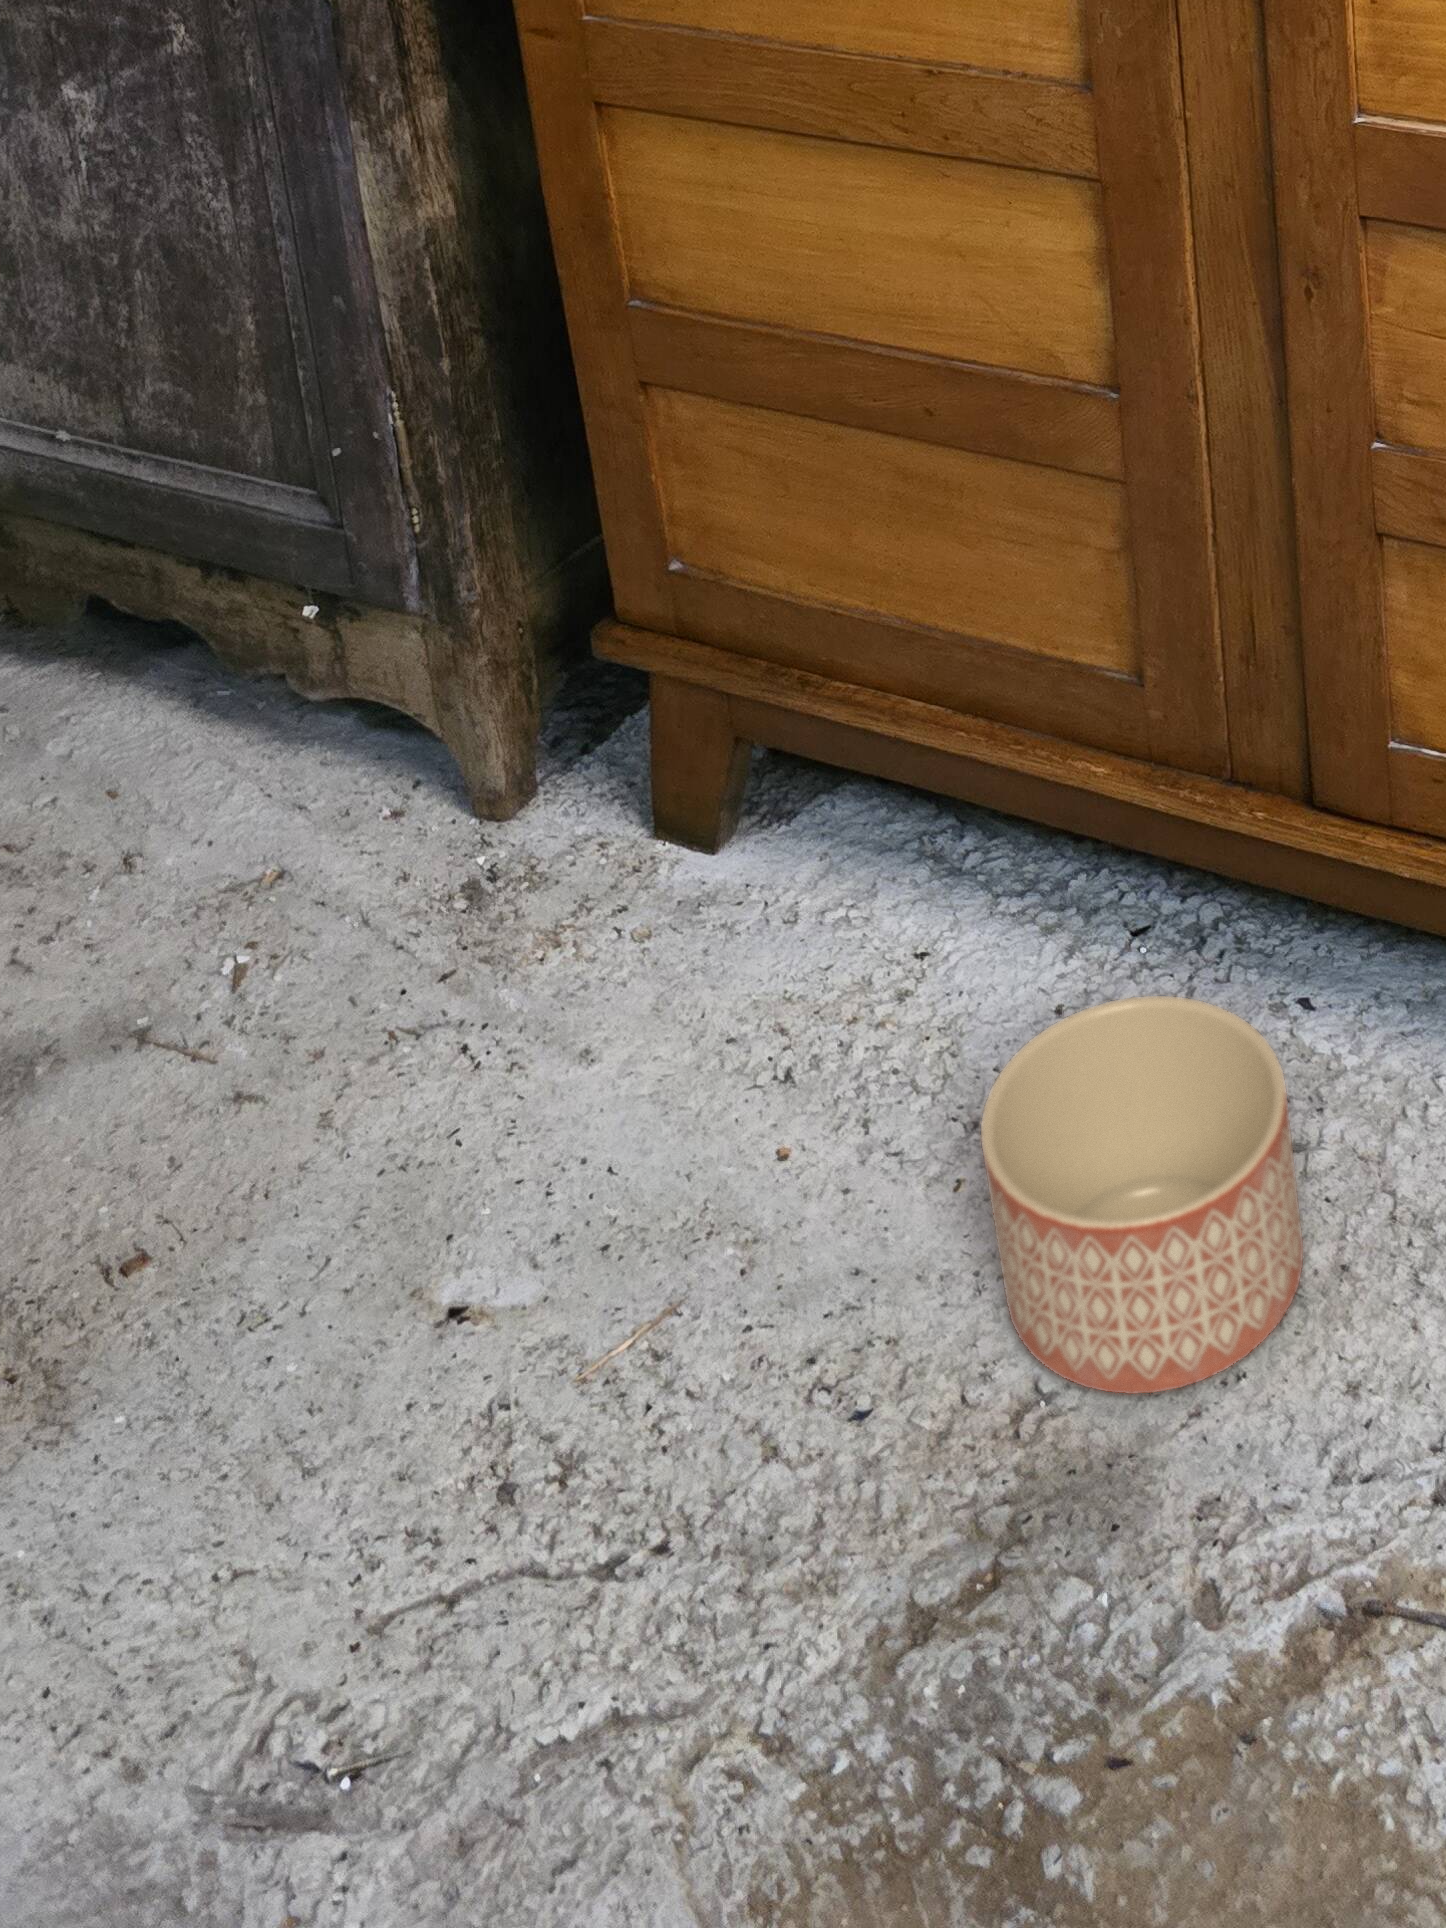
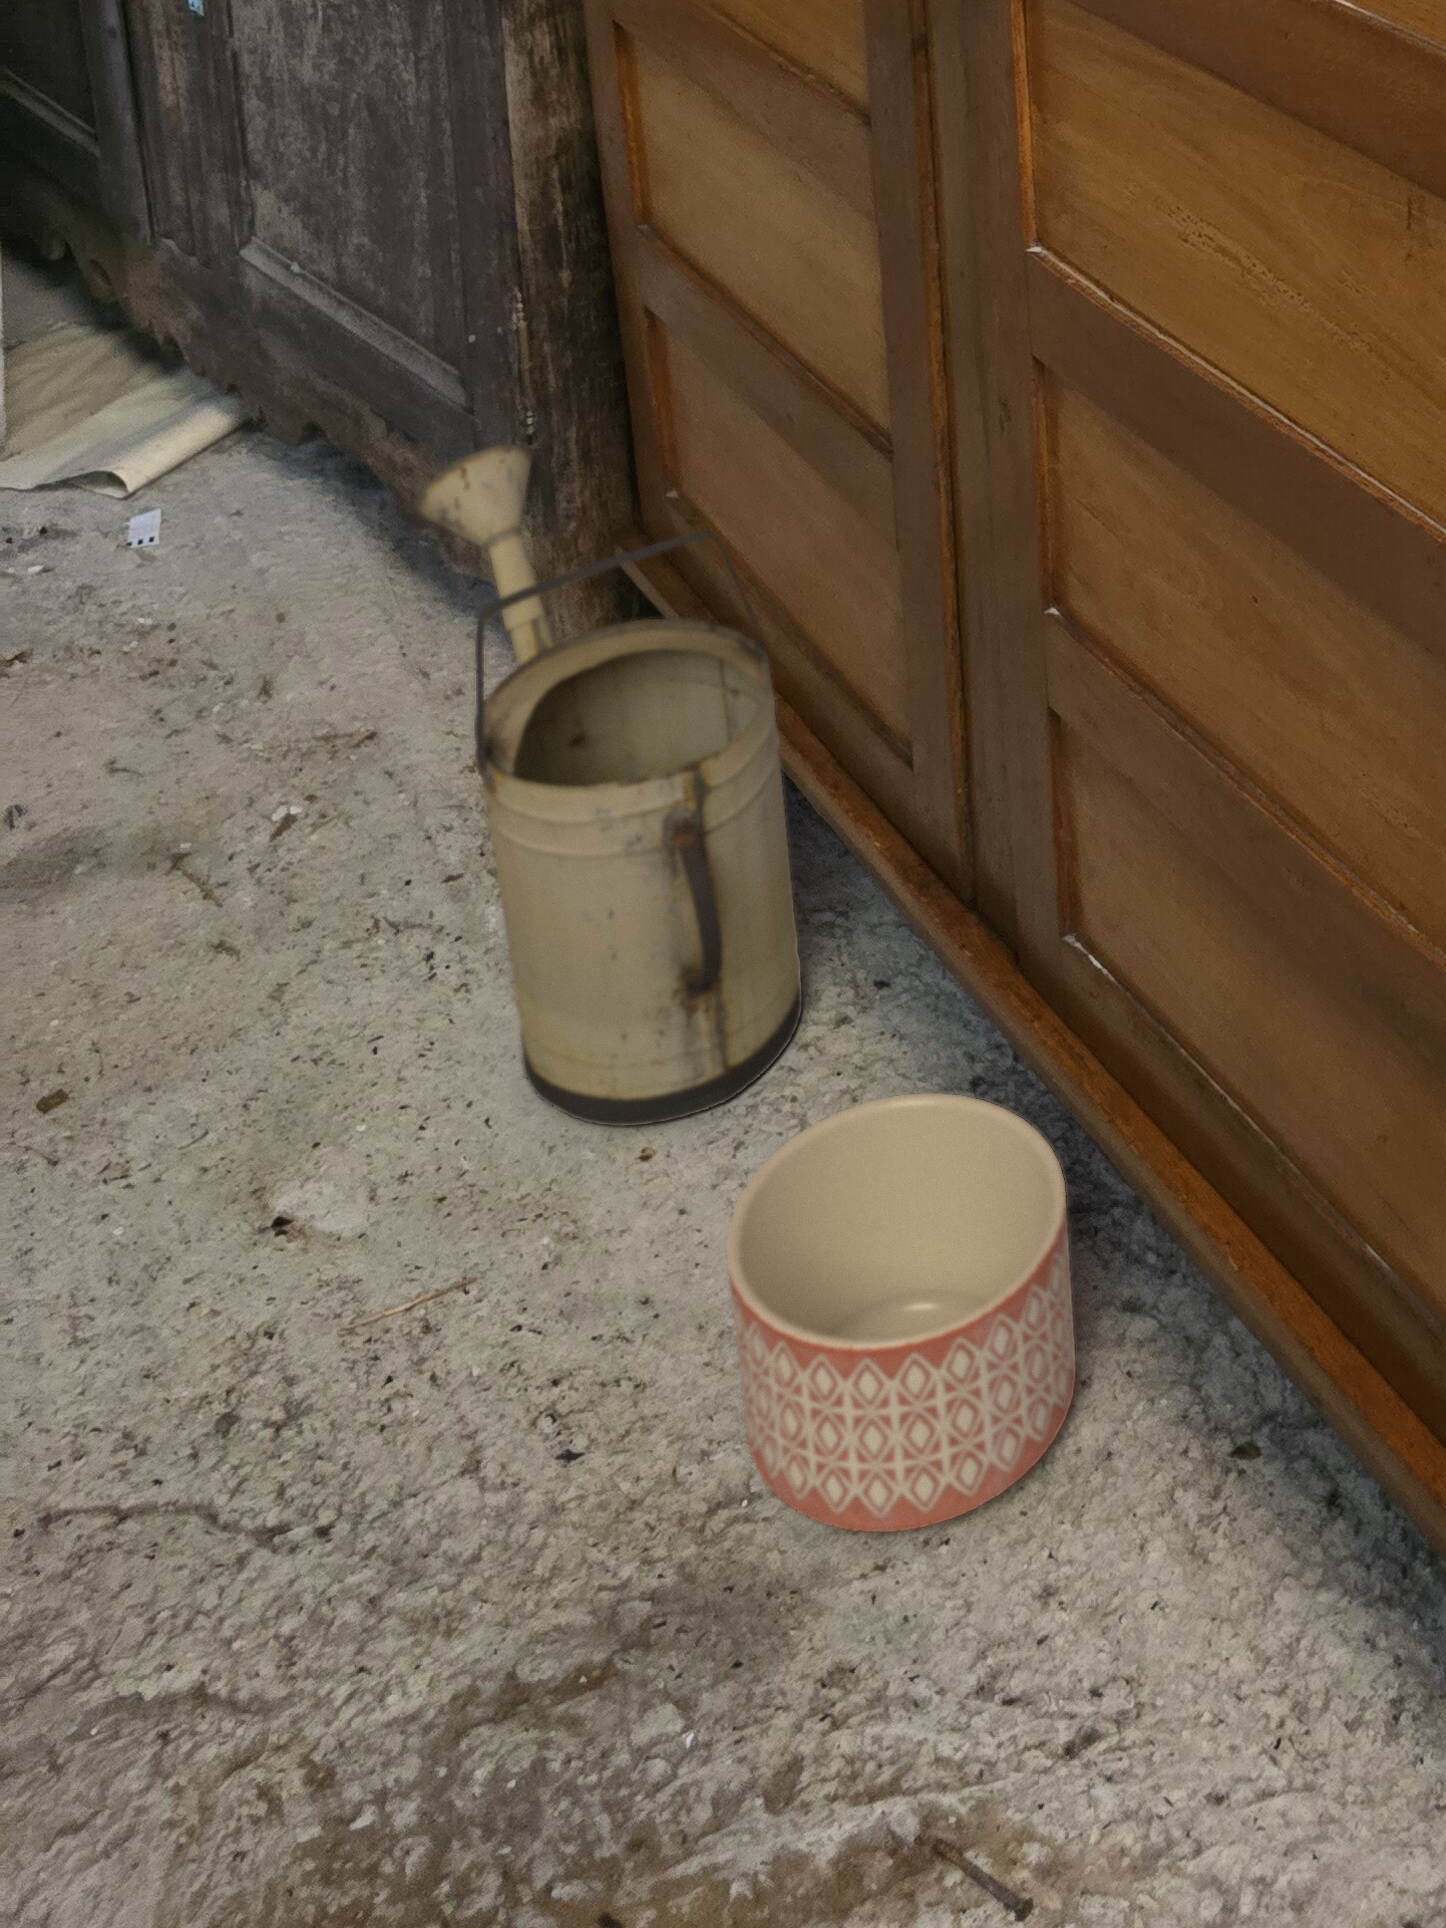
watering can: none [365,534,870,1142] -> present [414,445,802,1126]

